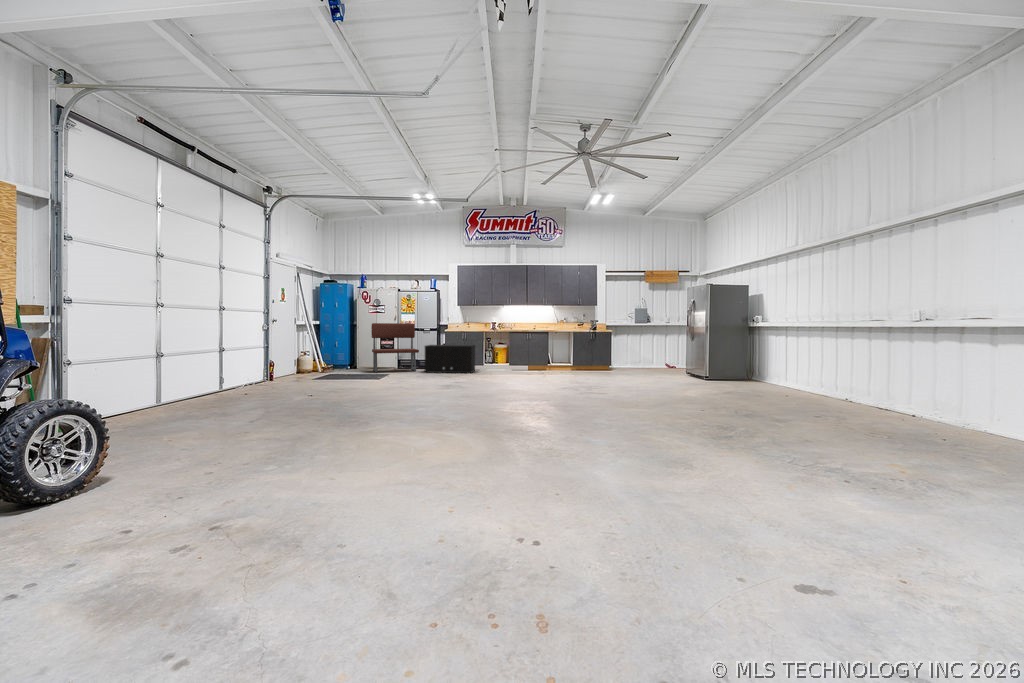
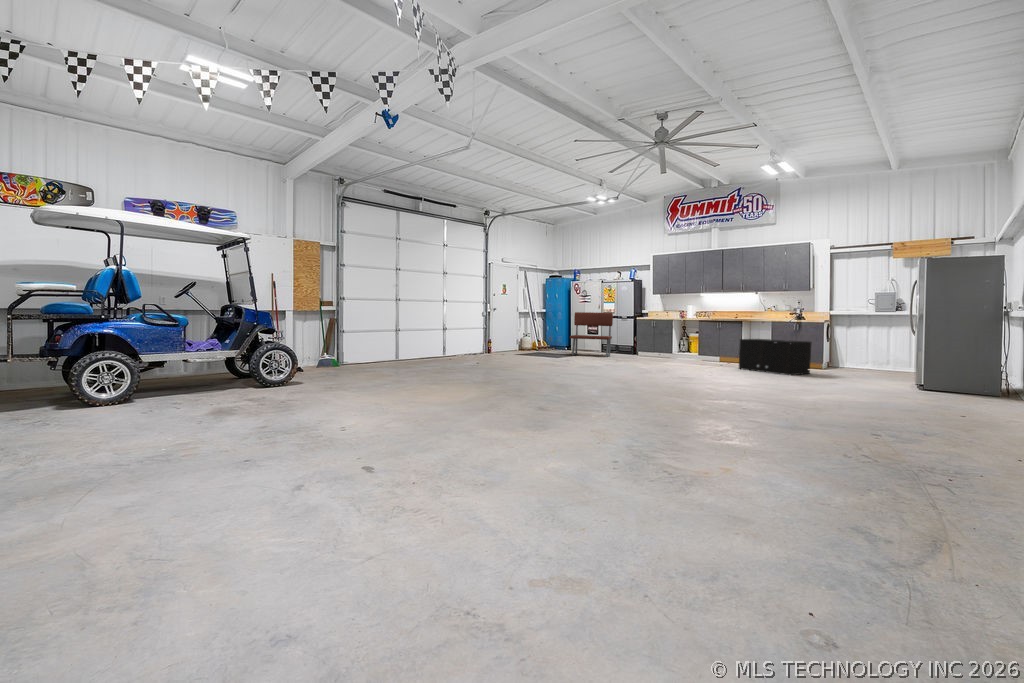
storage cabinet: present [425,345,475,373] -> present [739,339,812,375]

